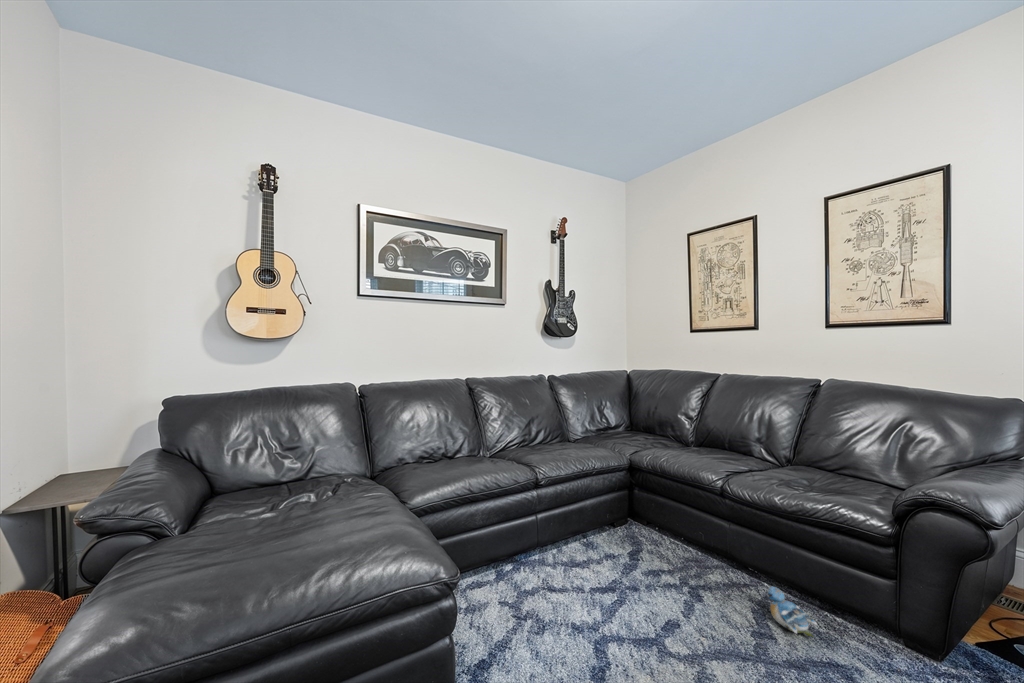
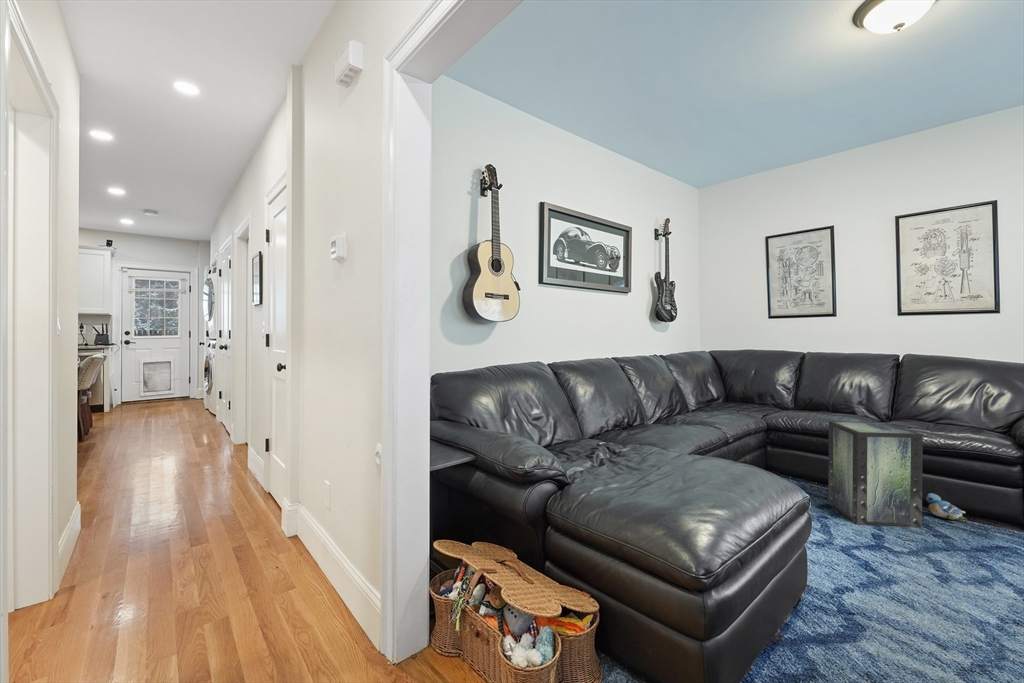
storage box: none [641,470,732,643] -> present [828,421,923,528]

